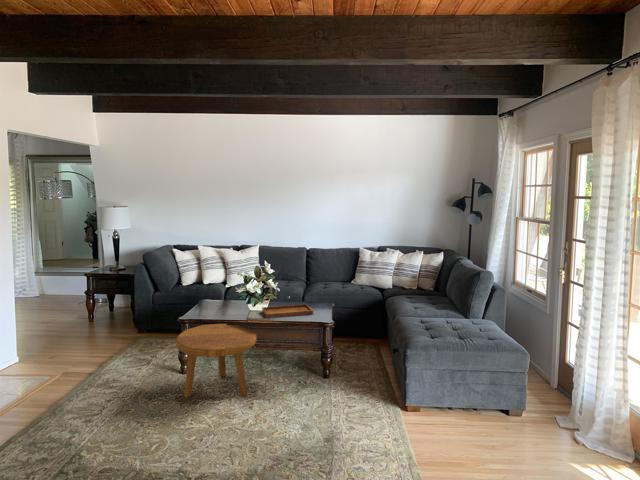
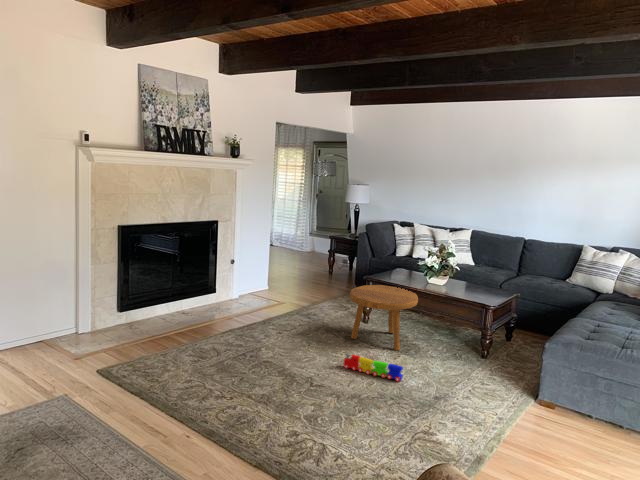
tray: present [262,297,313,318] -> none [436,275,483,296]
toy train: none [206,417,280,441] -> present [344,353,403,382]

